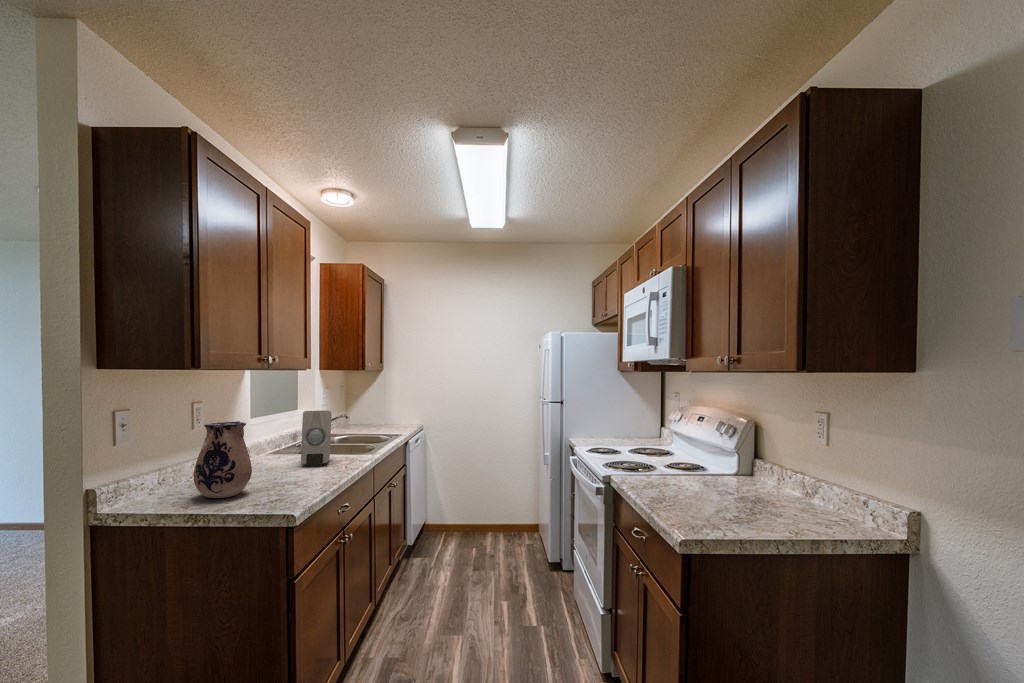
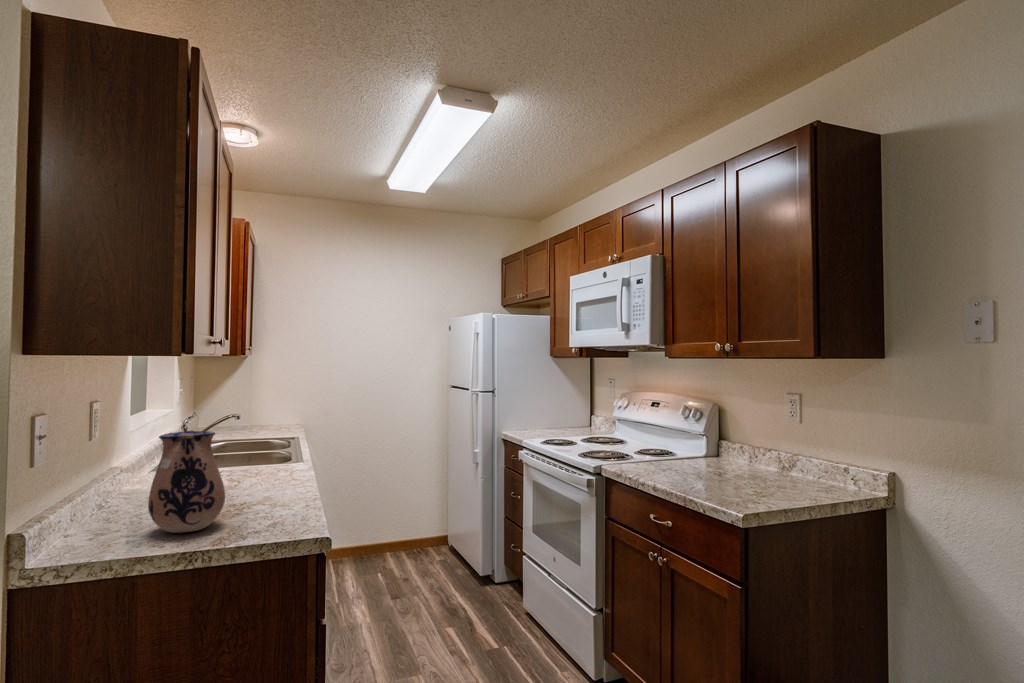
soap dispenser: present [301,410,332,467] -> none [226,413,271,487]

